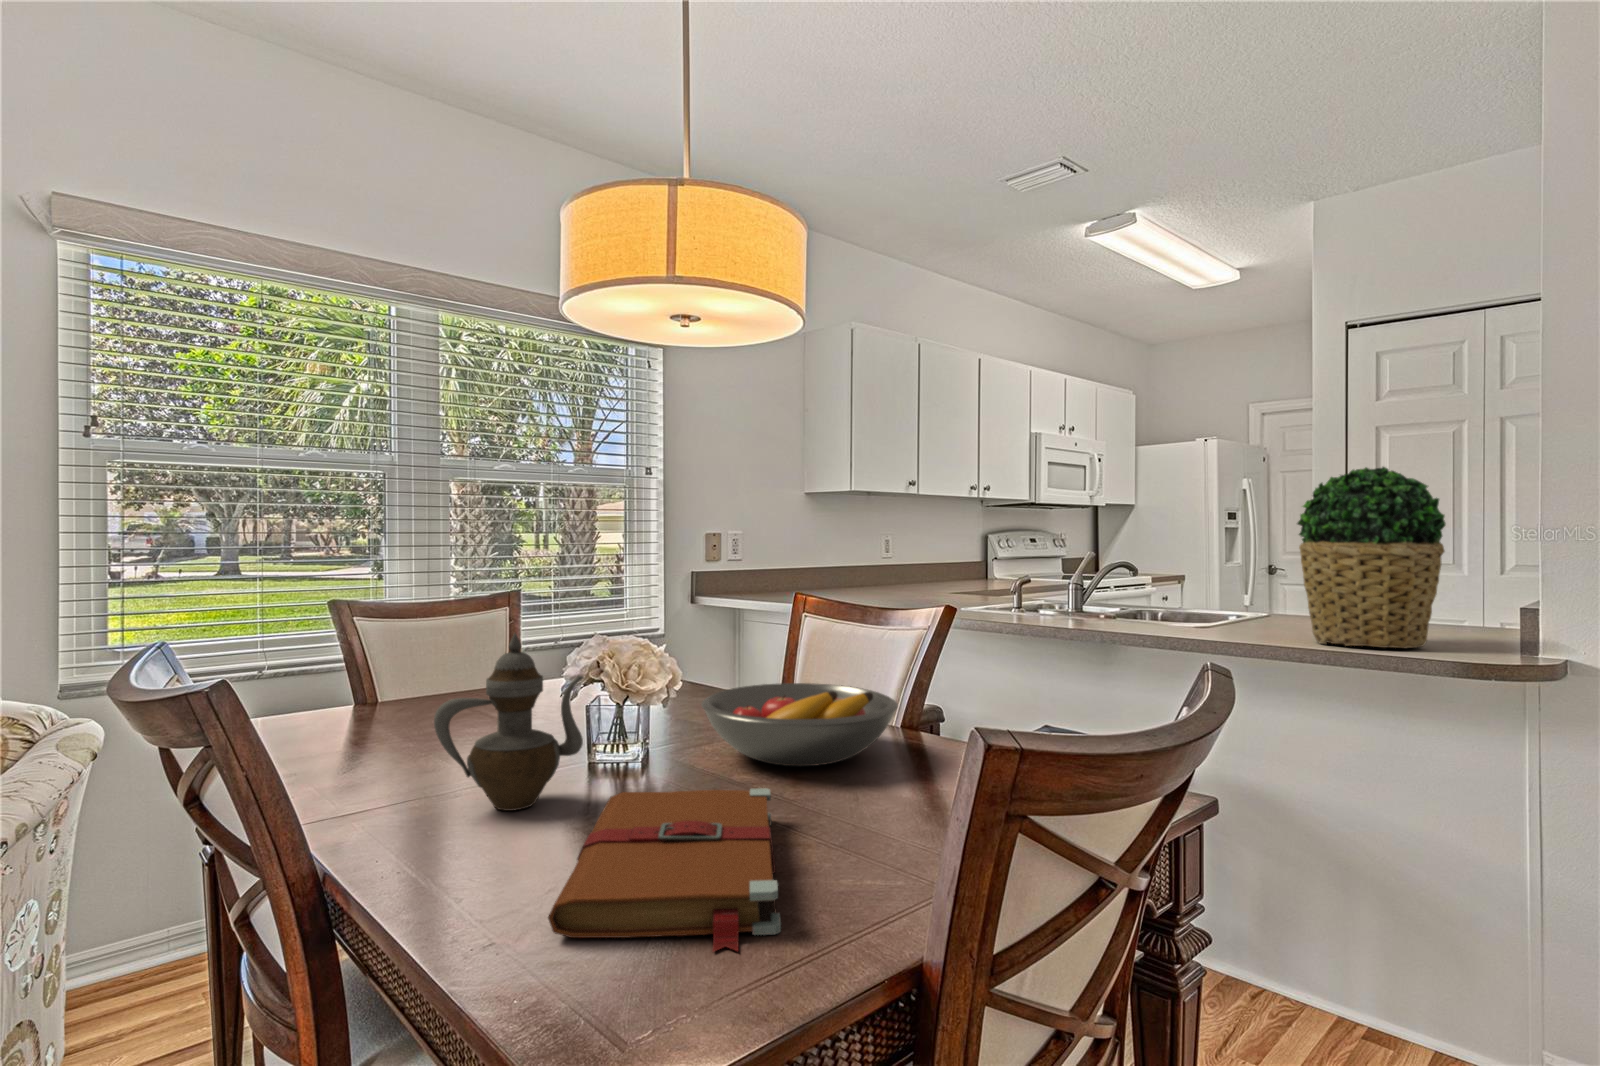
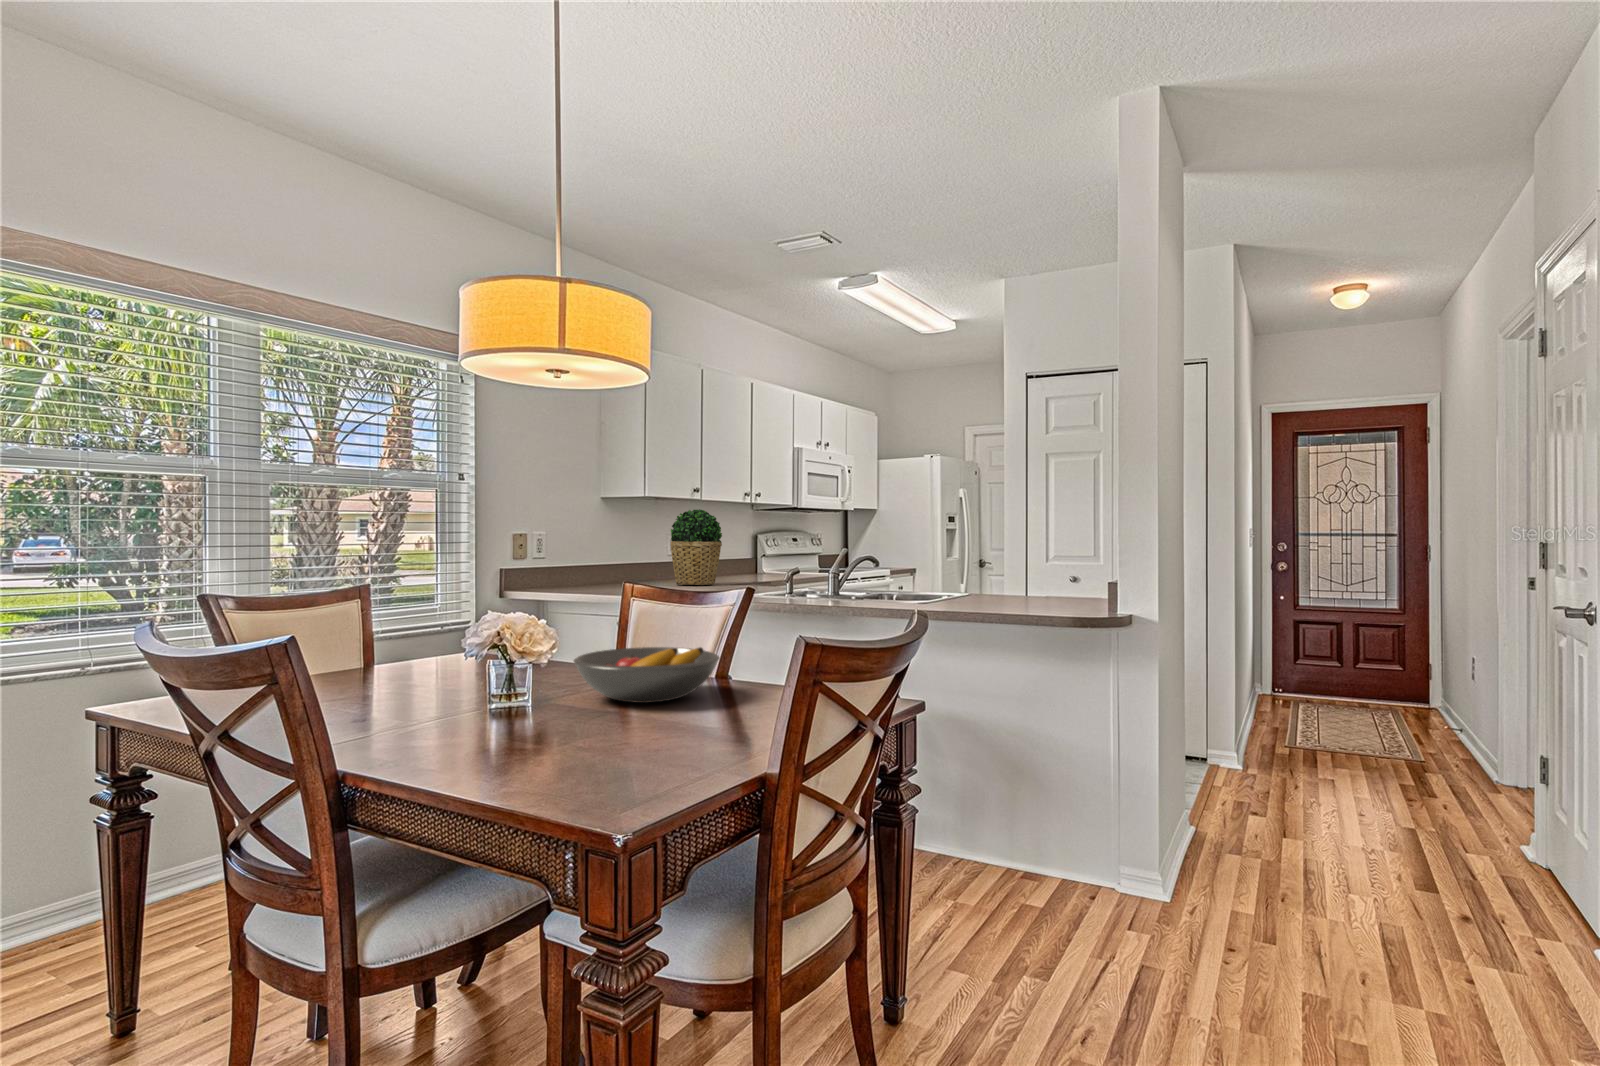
potted plant: present [1297,467,1446,648] -> present [671,509,722,585]
teapot: present [434,633,583,811] -> none [393,608,502,738]
book: present [548,788,781,951] -> none [531,708,681,783]

